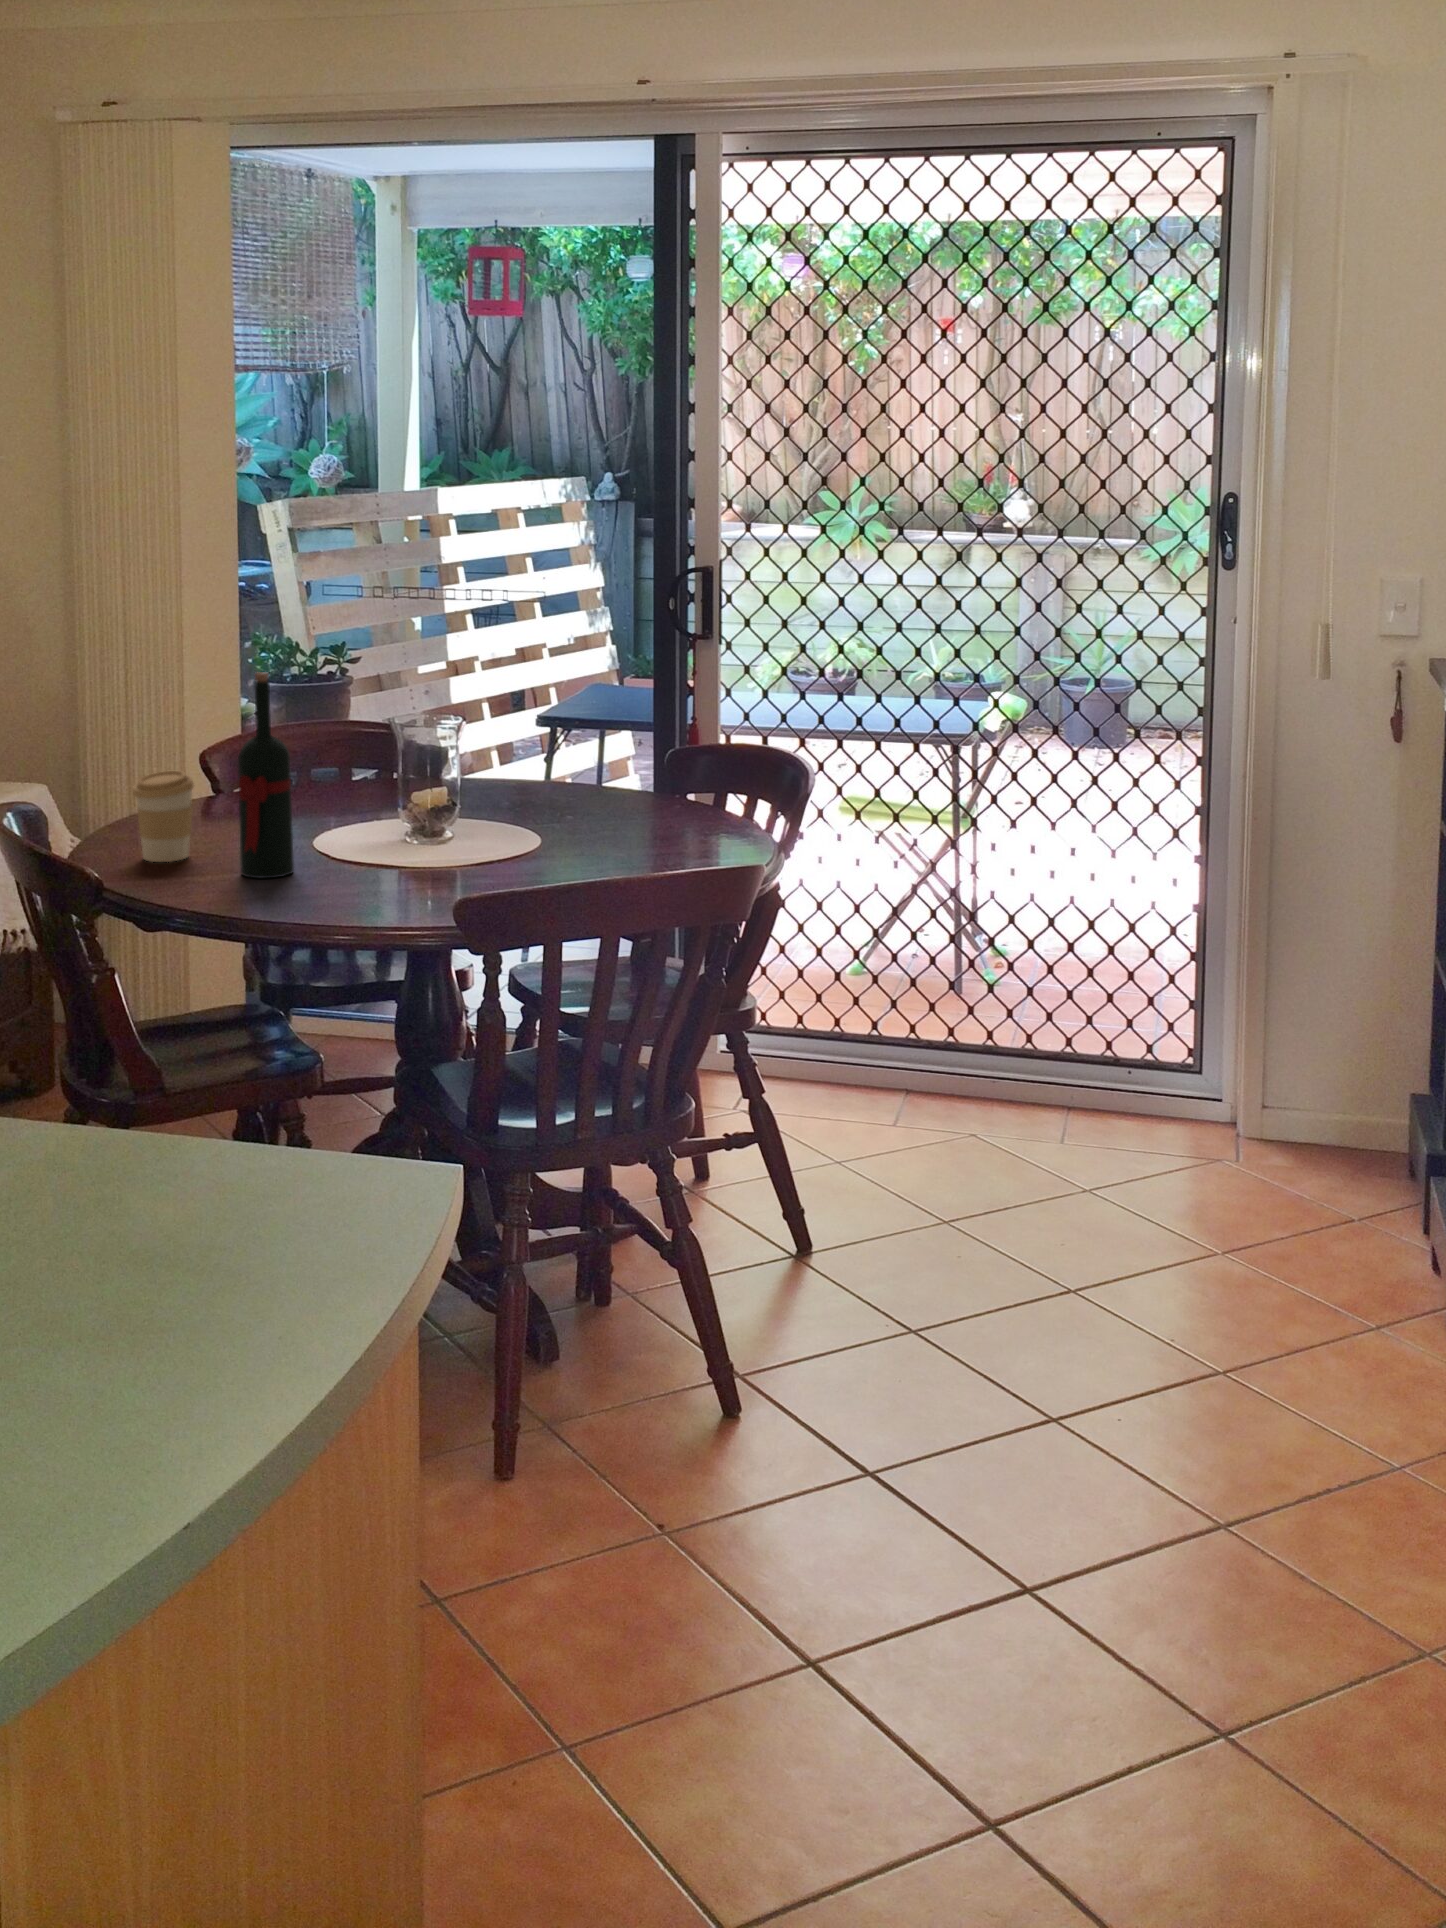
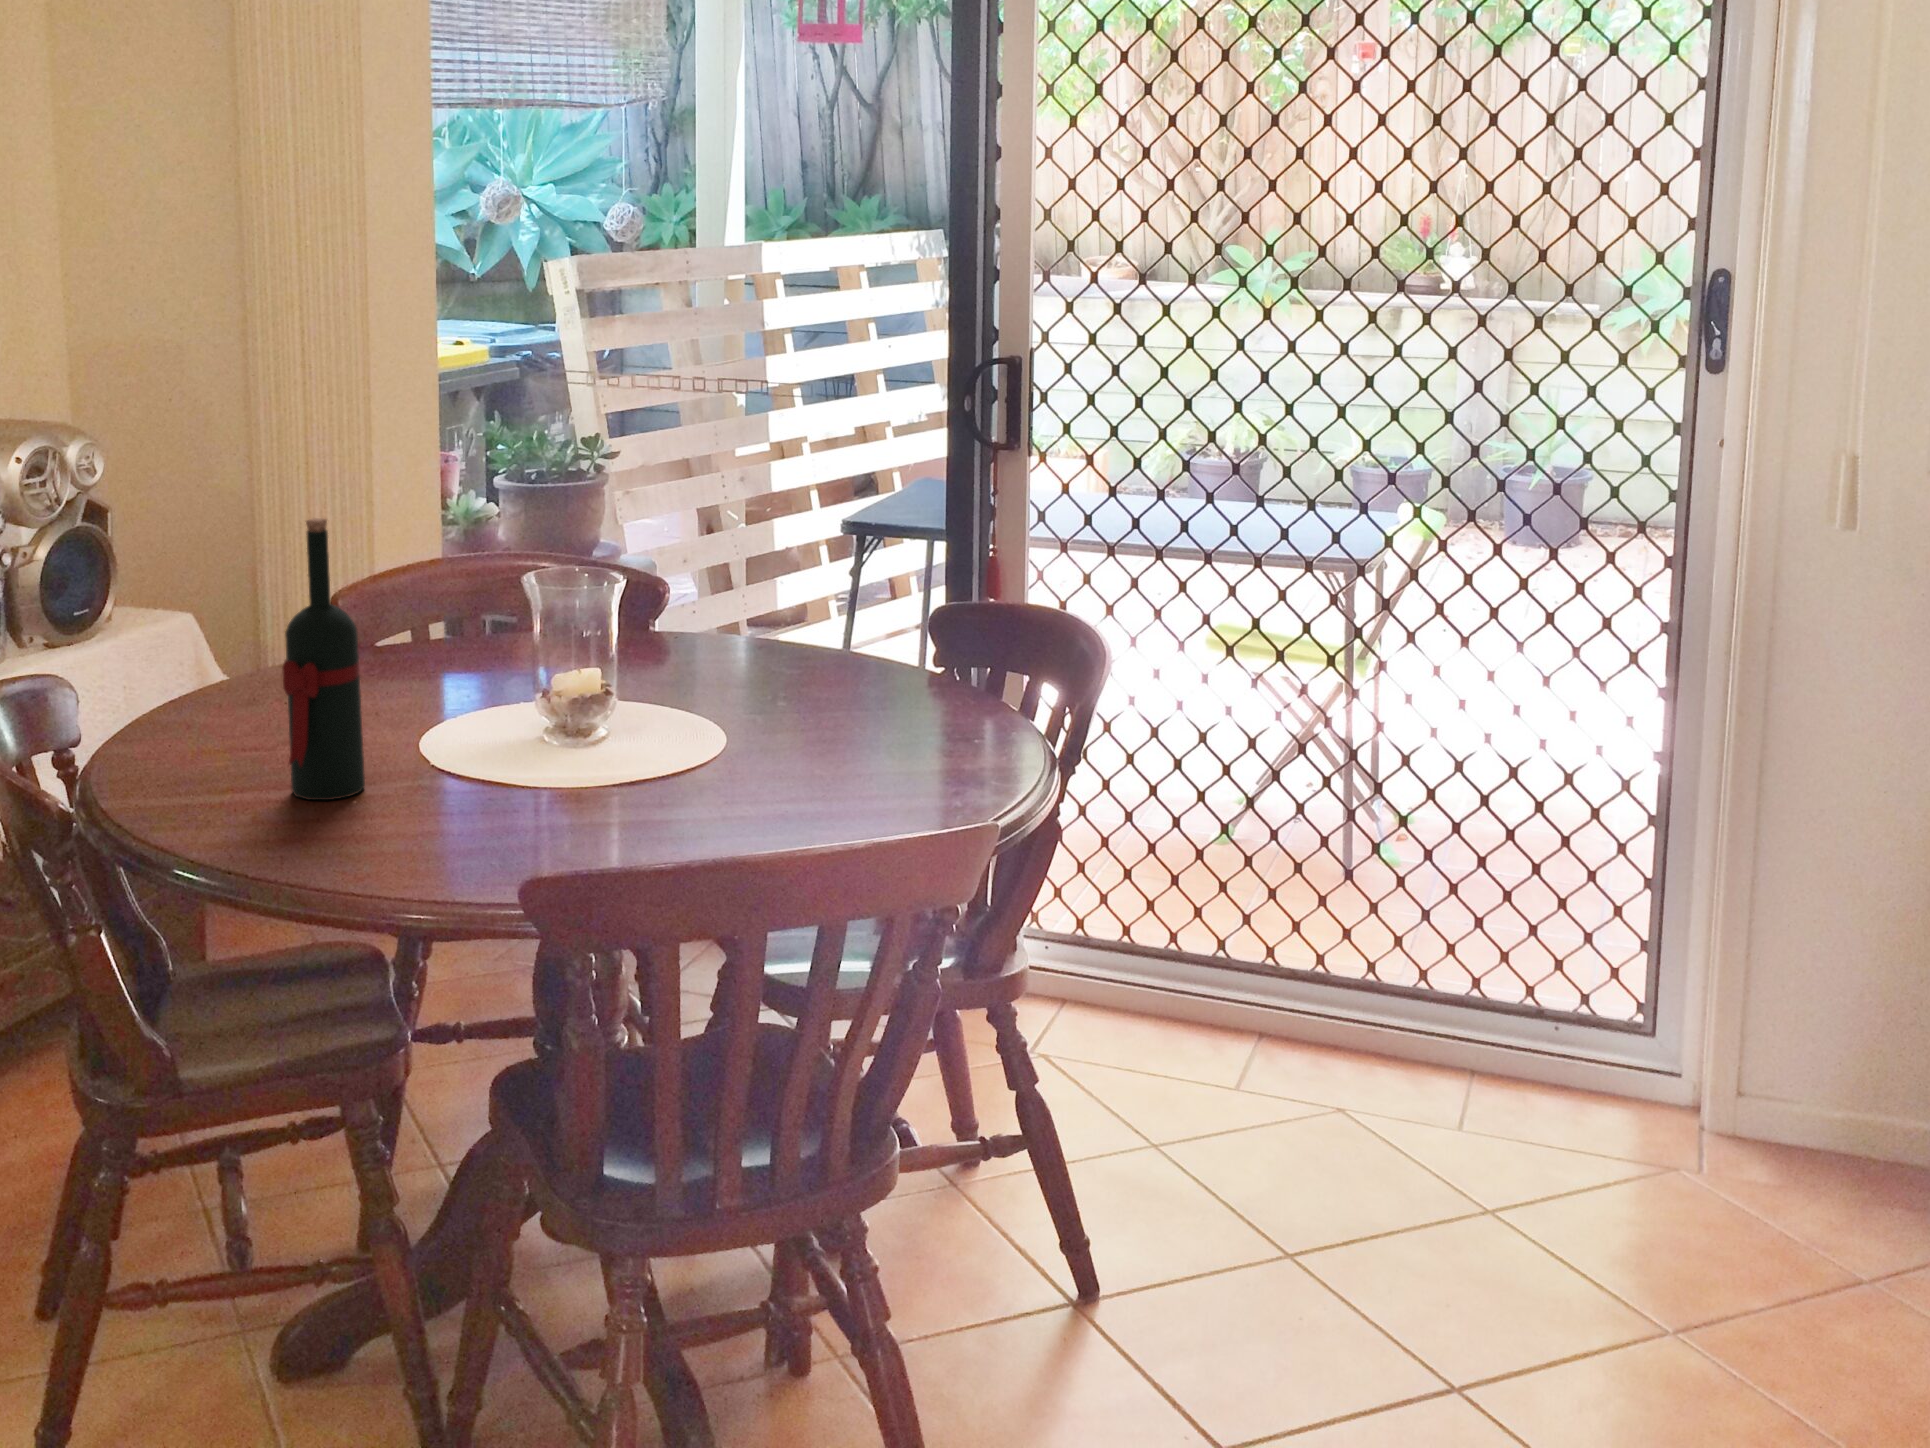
coffee cup: present [133,771,194,862] -> none [166,641,250,766]

